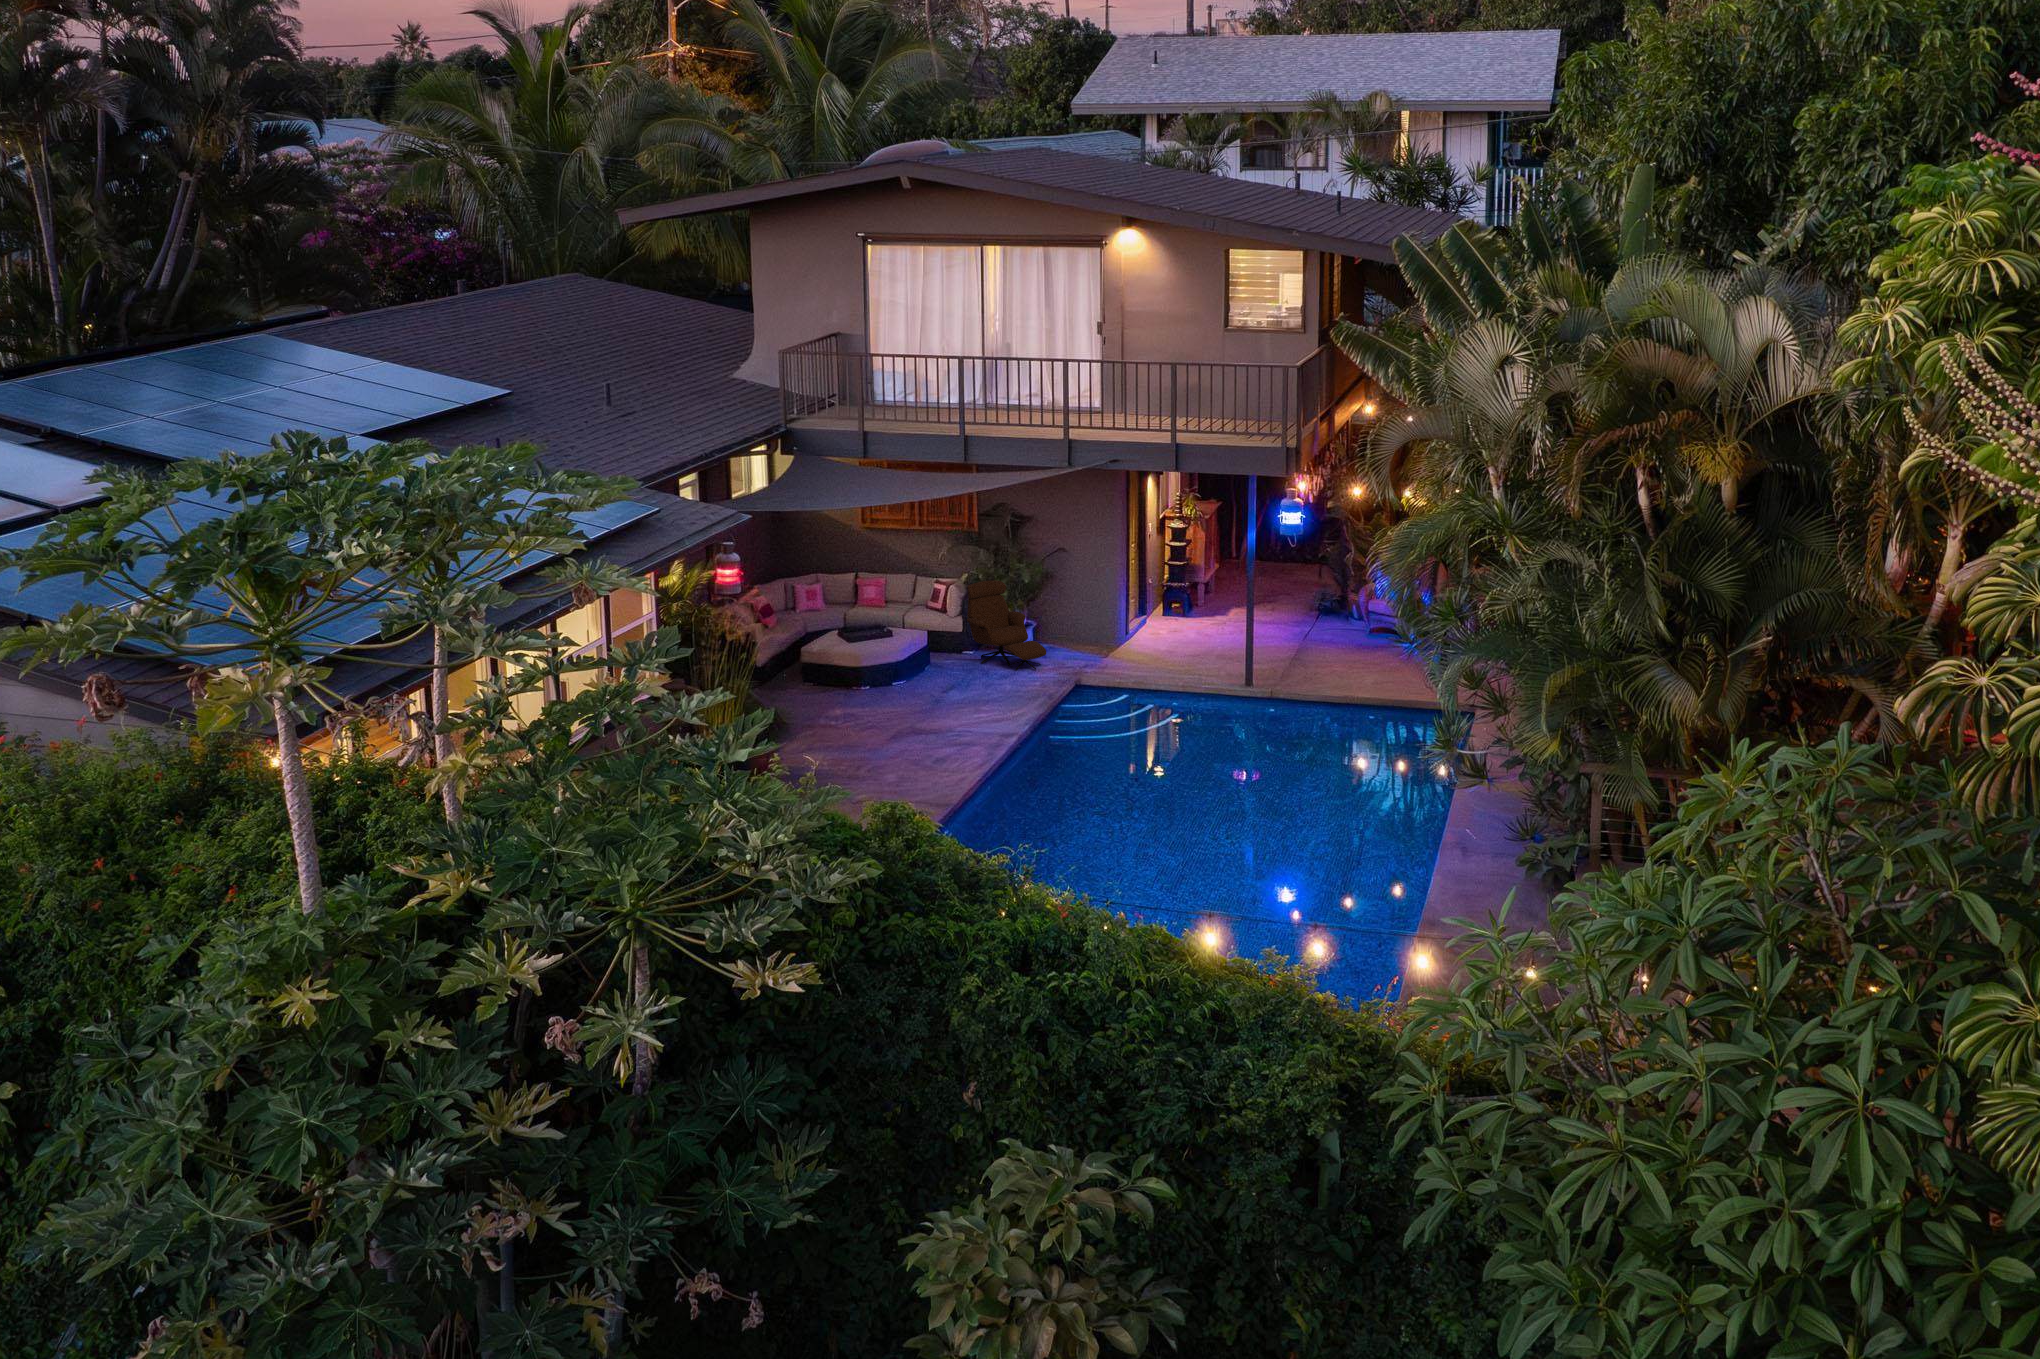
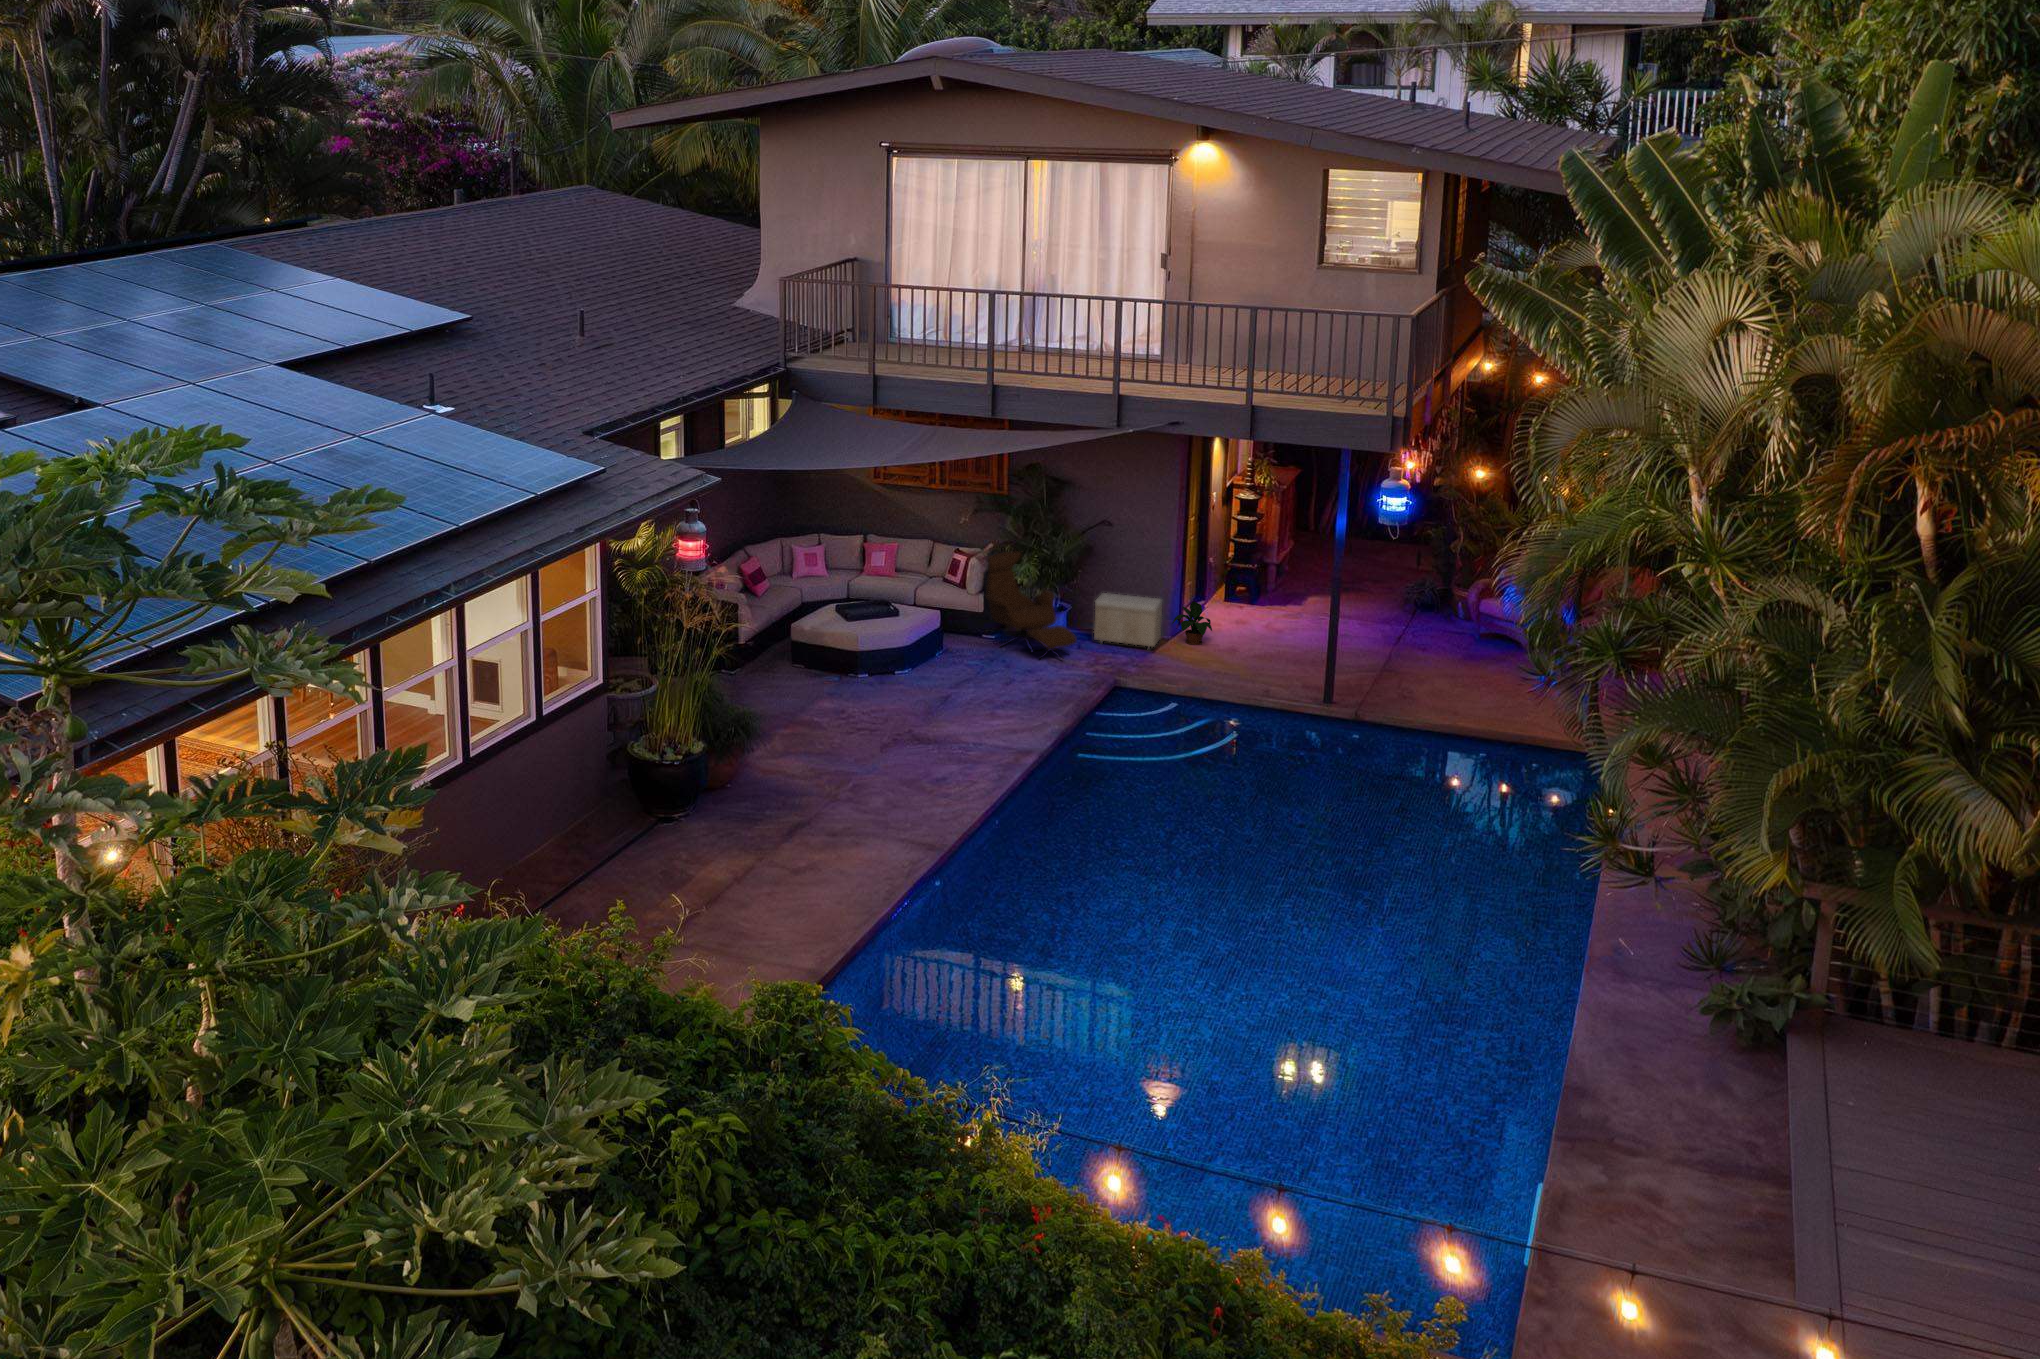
storage bench: none [1059,612,1114,657] -> present [1094,593,1162,648]
potted plant: none [1123,615,1156,652] -> present [1172,602,1212,645]

